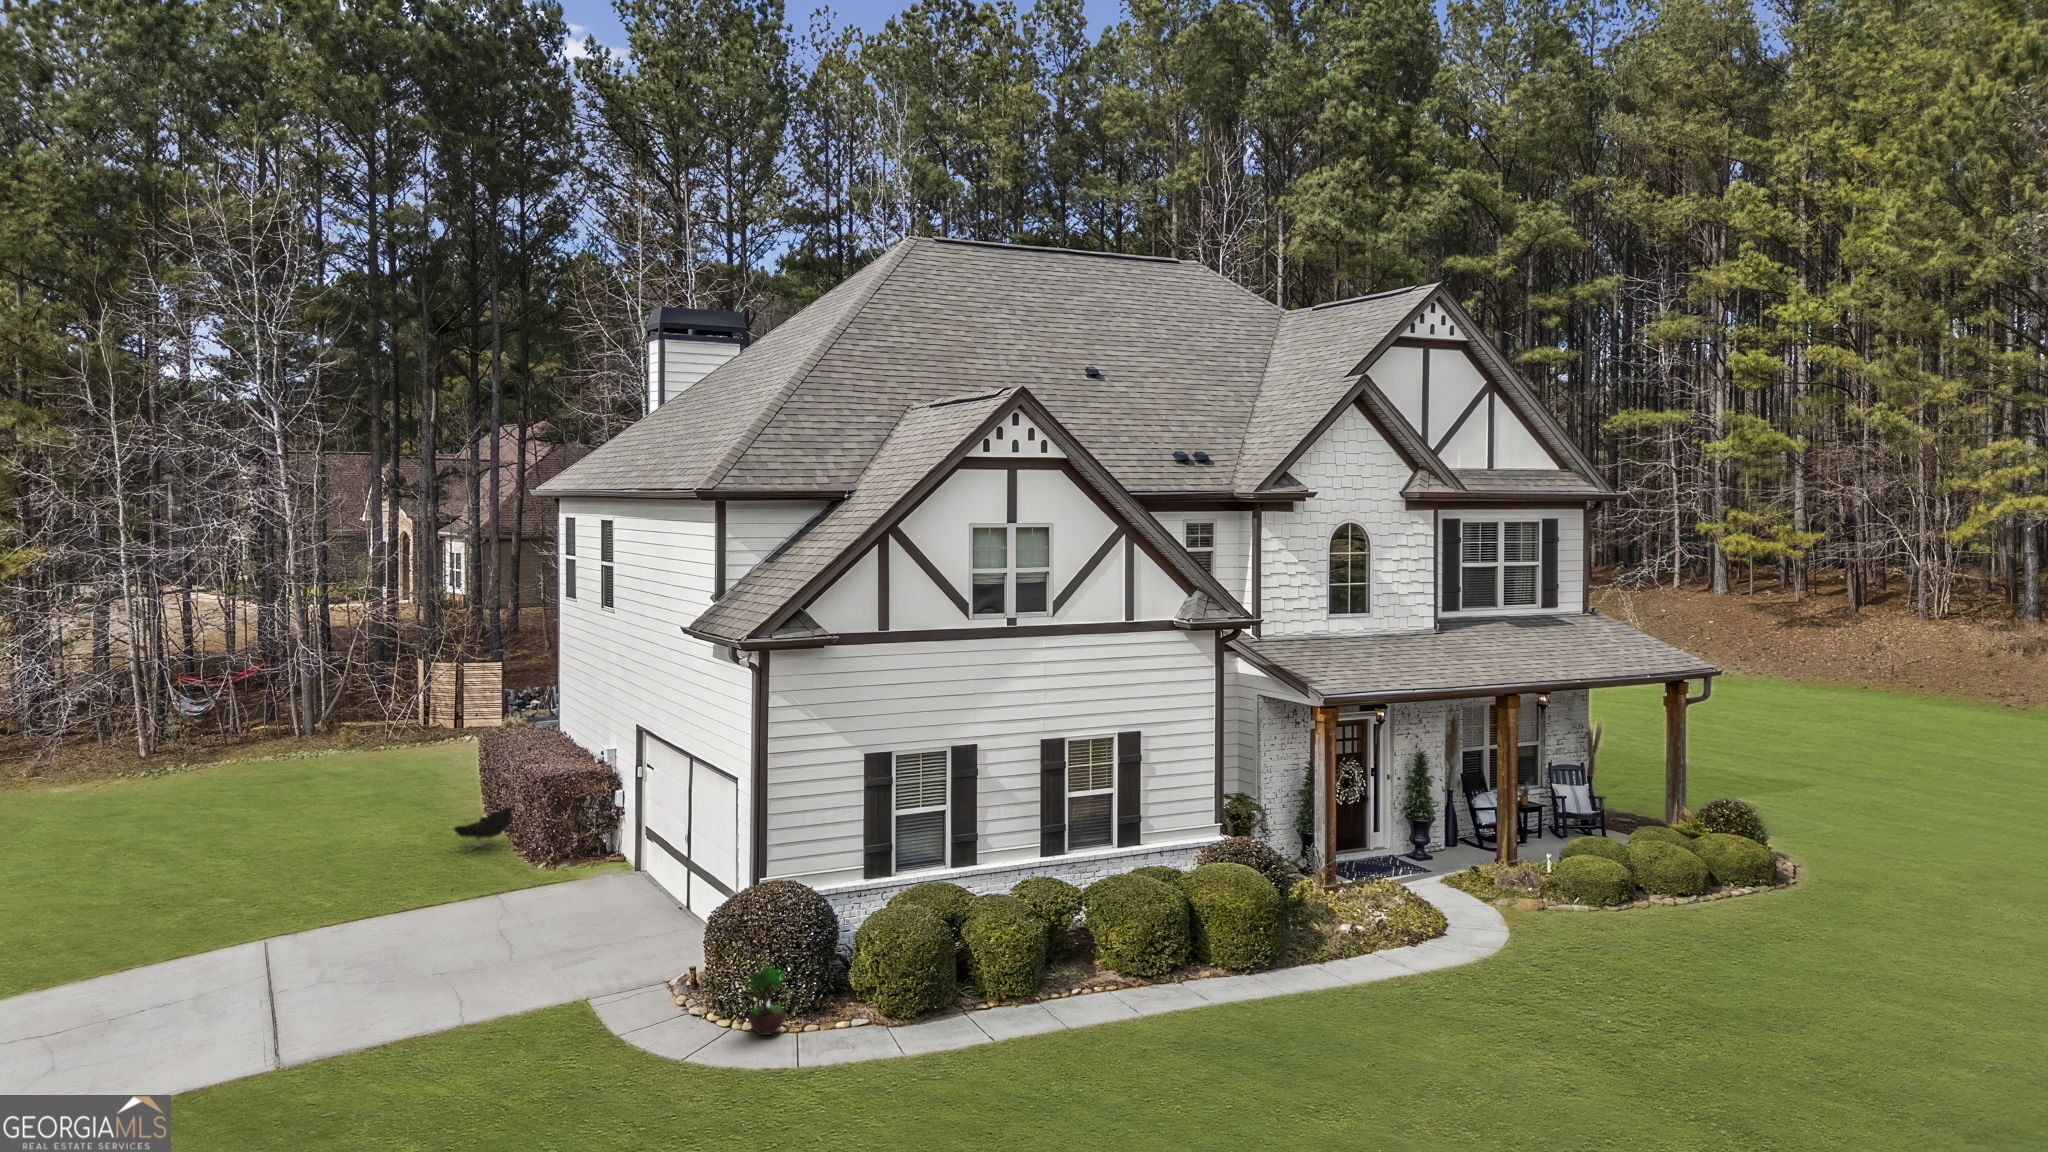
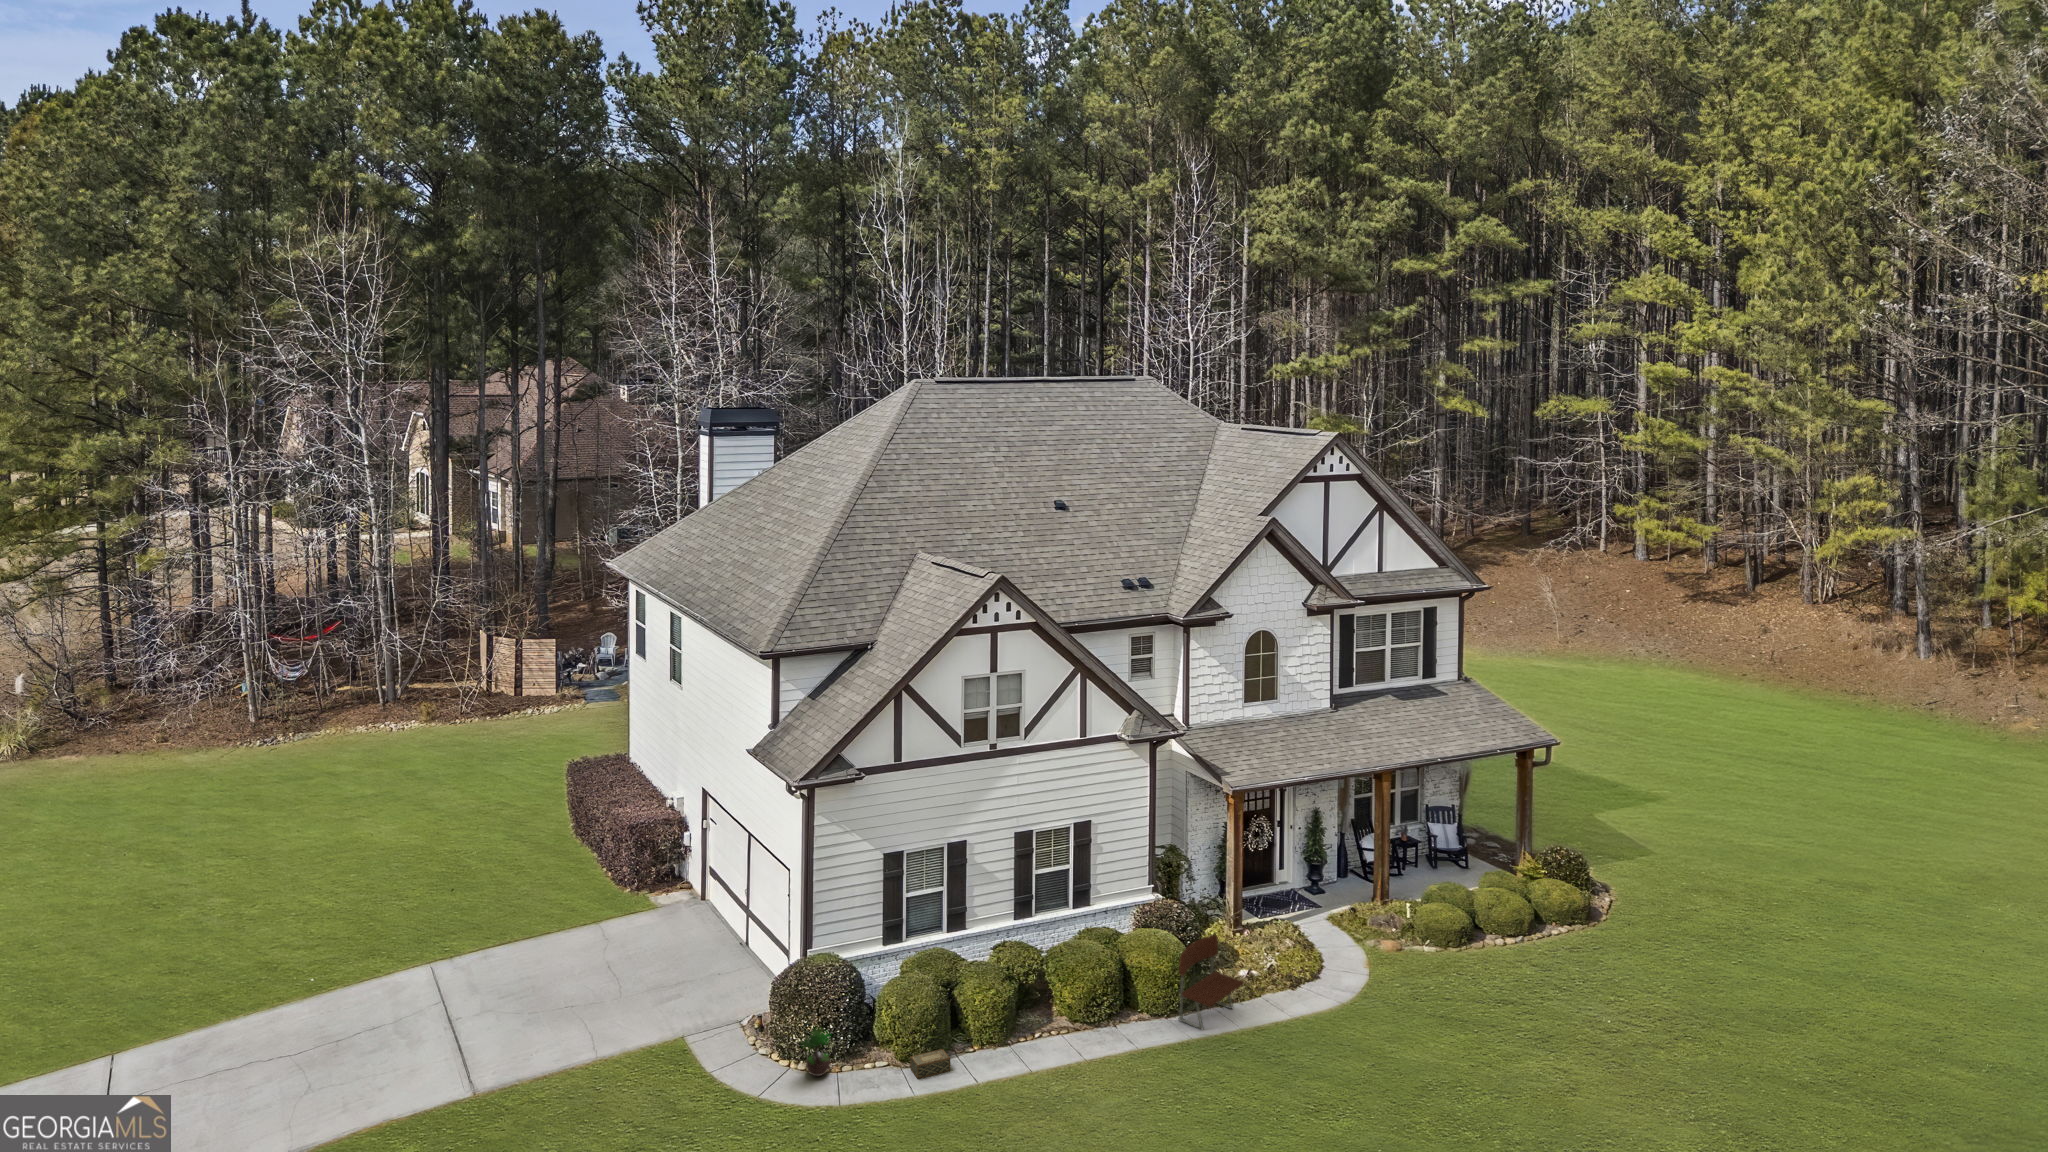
lounge chair: present [454,807,512,847] -> none [558,846,603,884]
bench: none [1269,865,1356,987] -> present [1179,935,1243,1029]
woven basket: none [898,1001,954,1038] -> present [910,1049,950,1079]

